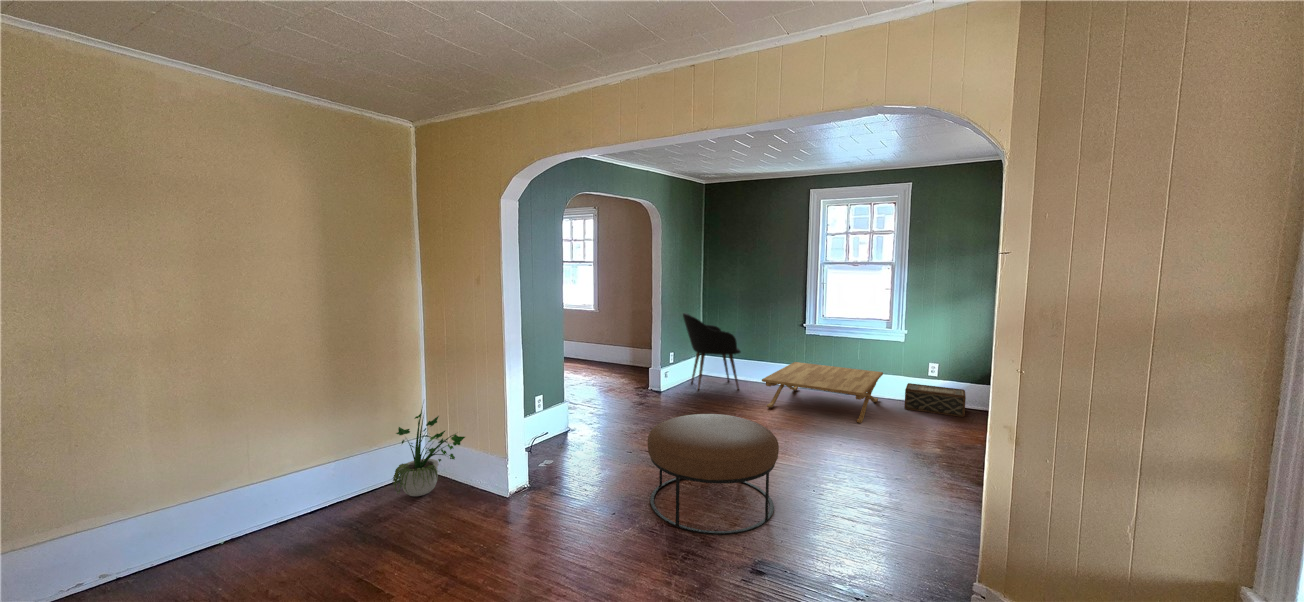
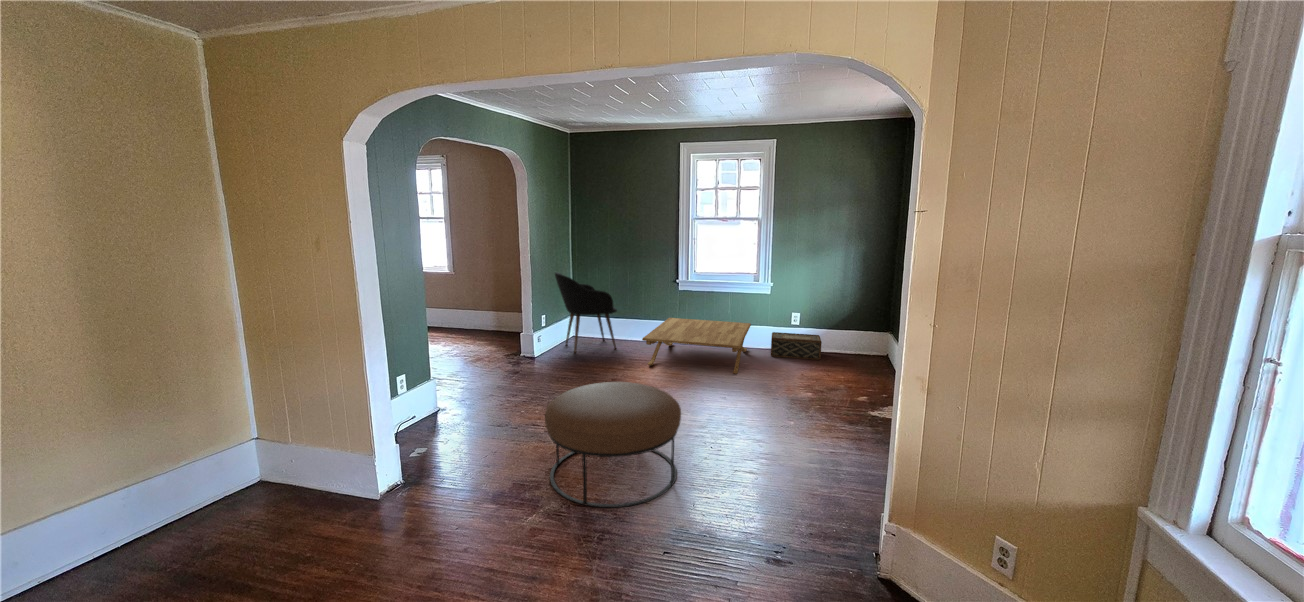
potted plant: present [393,407,465,496] -> none [214,395,317,523]

